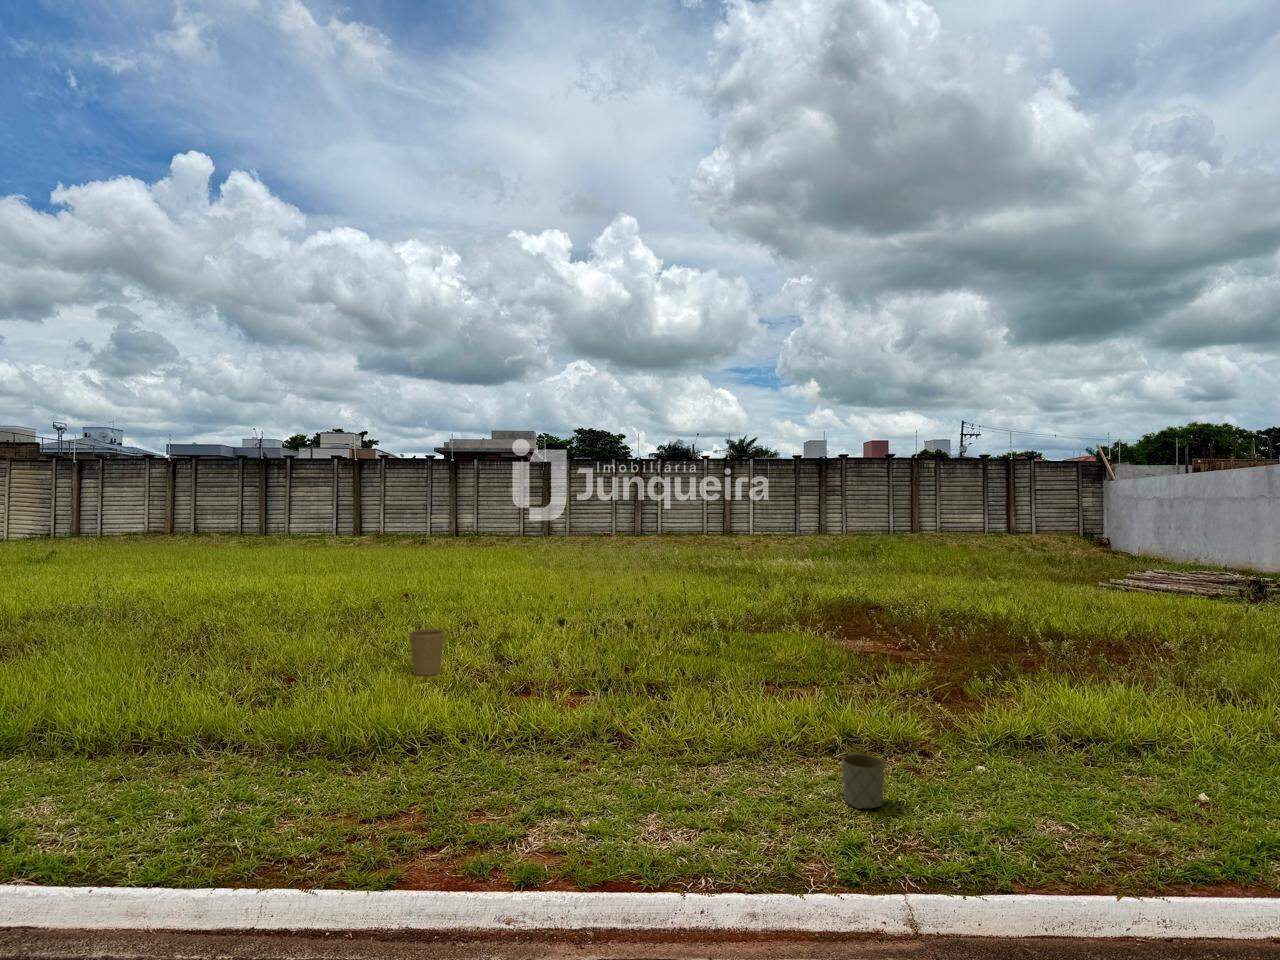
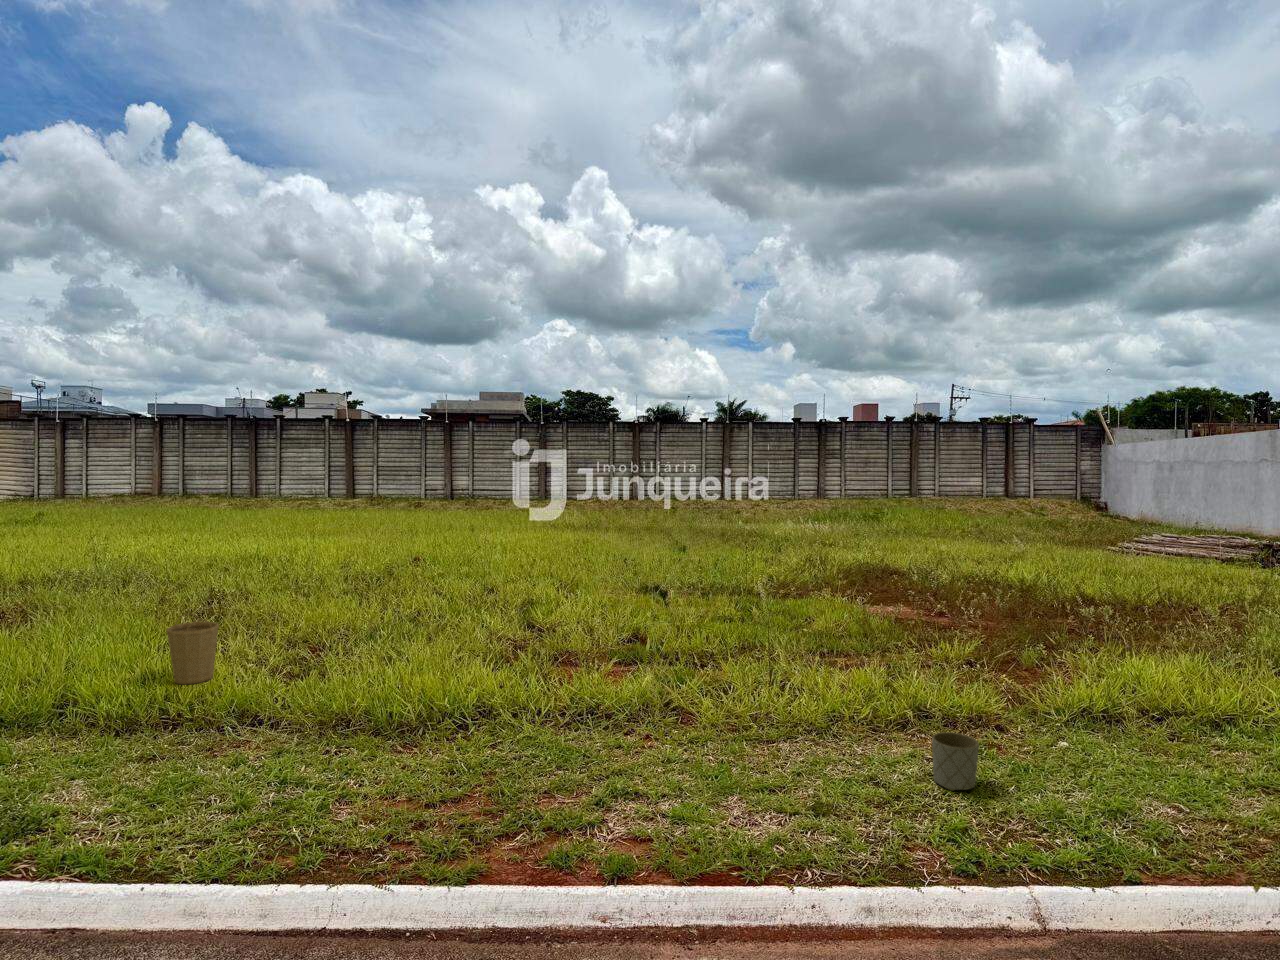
basket: present [409,628,445,676] -> present [167,614,219,684]

